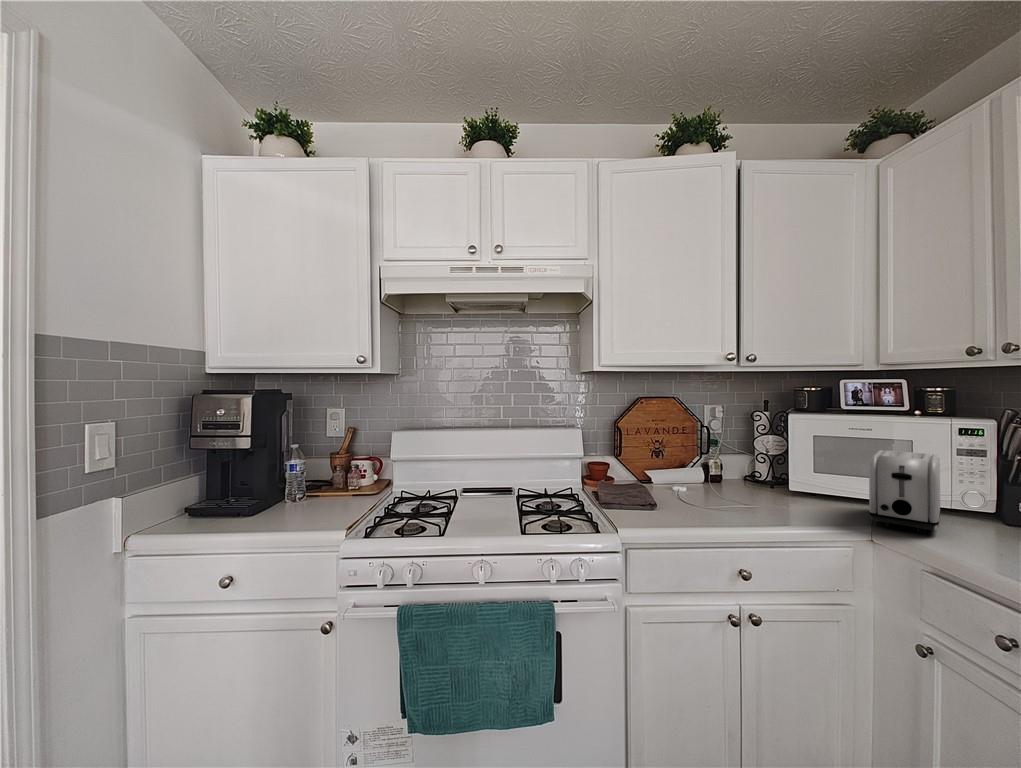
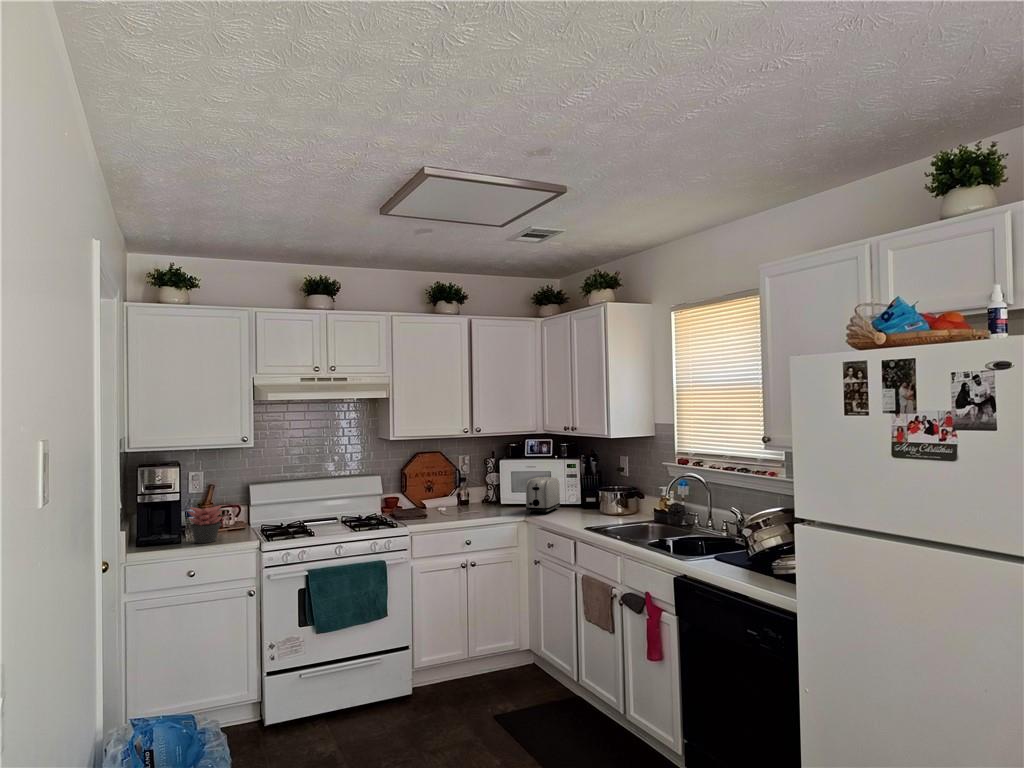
succulent plant: none [258,461,319,522] -> present [188,505,222,543]

